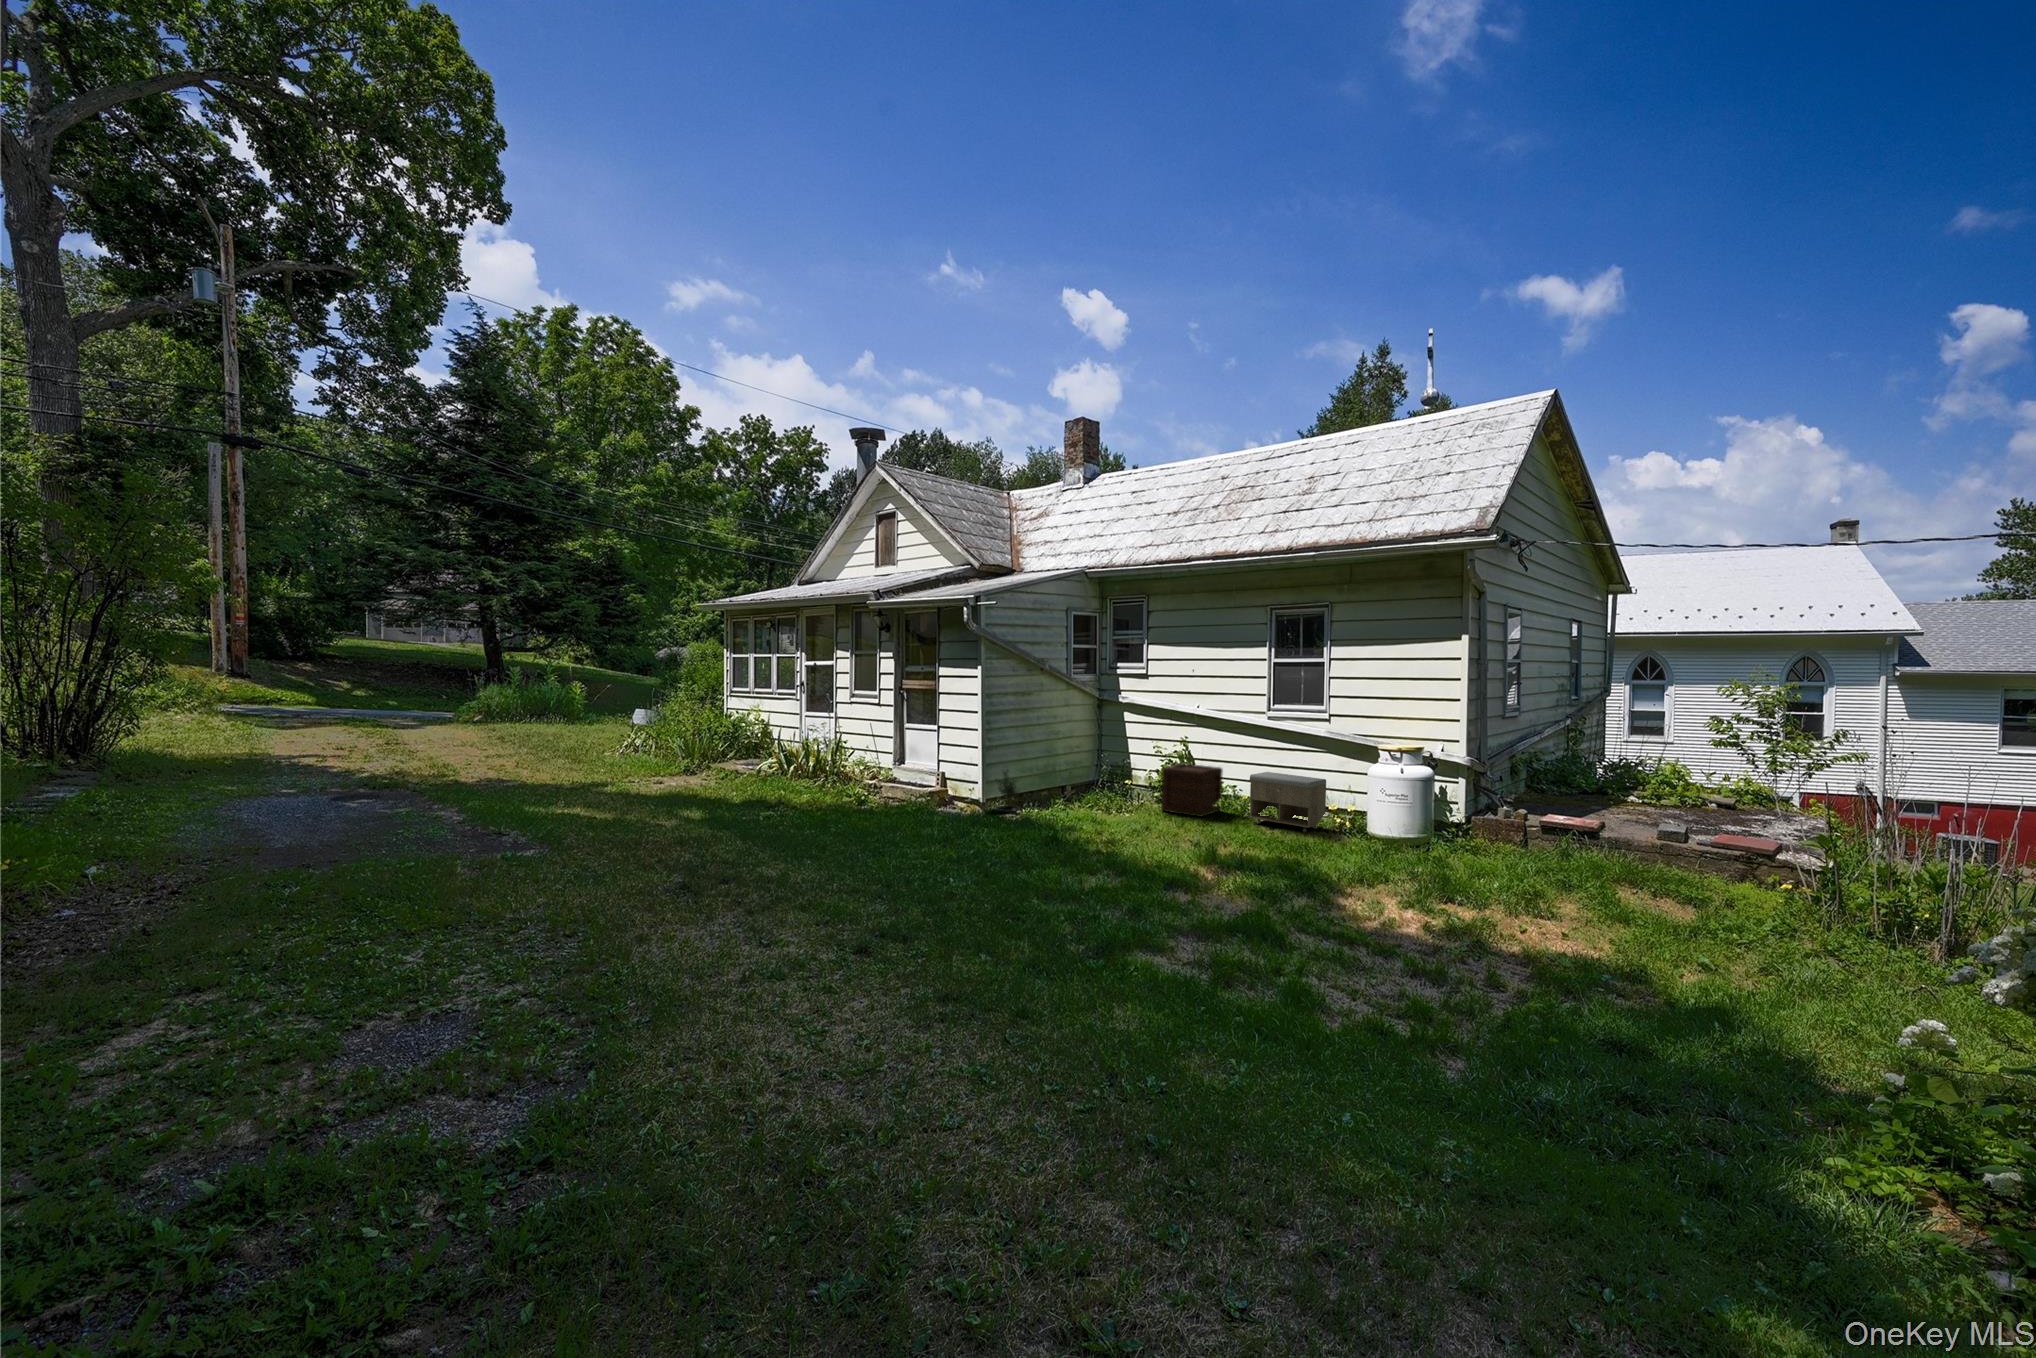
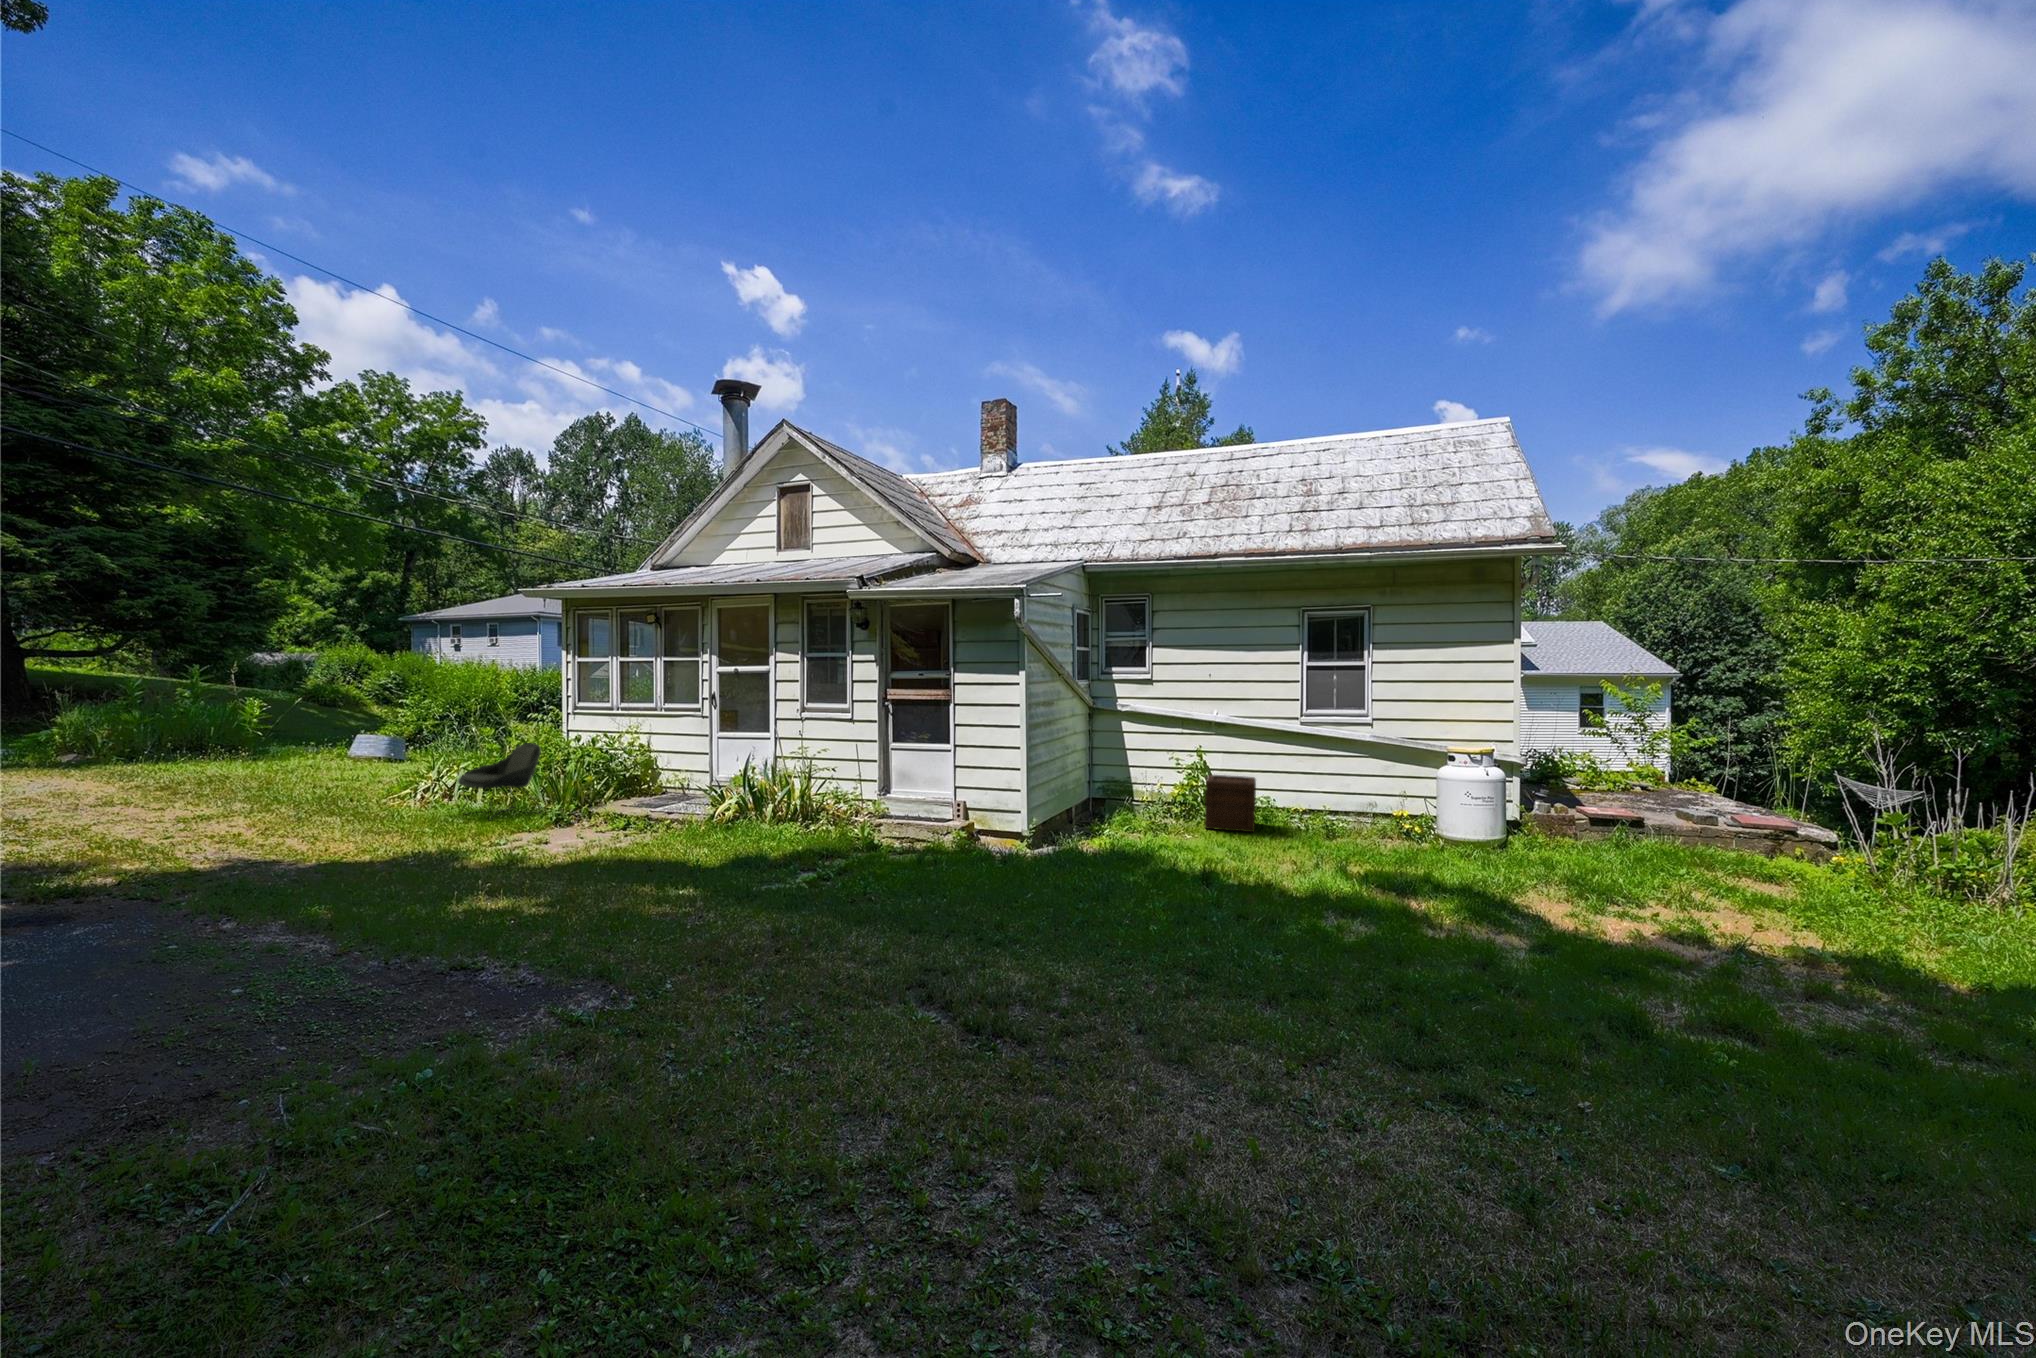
lounge chair: none [642,715,693,768] -> present [458,743,541,820]
potted tree: present [995,769,1019,811] -> none [1039,790,1075,846]
storage bench: present [1249,772,1326,831] -> none [1307,779,1380,840]

